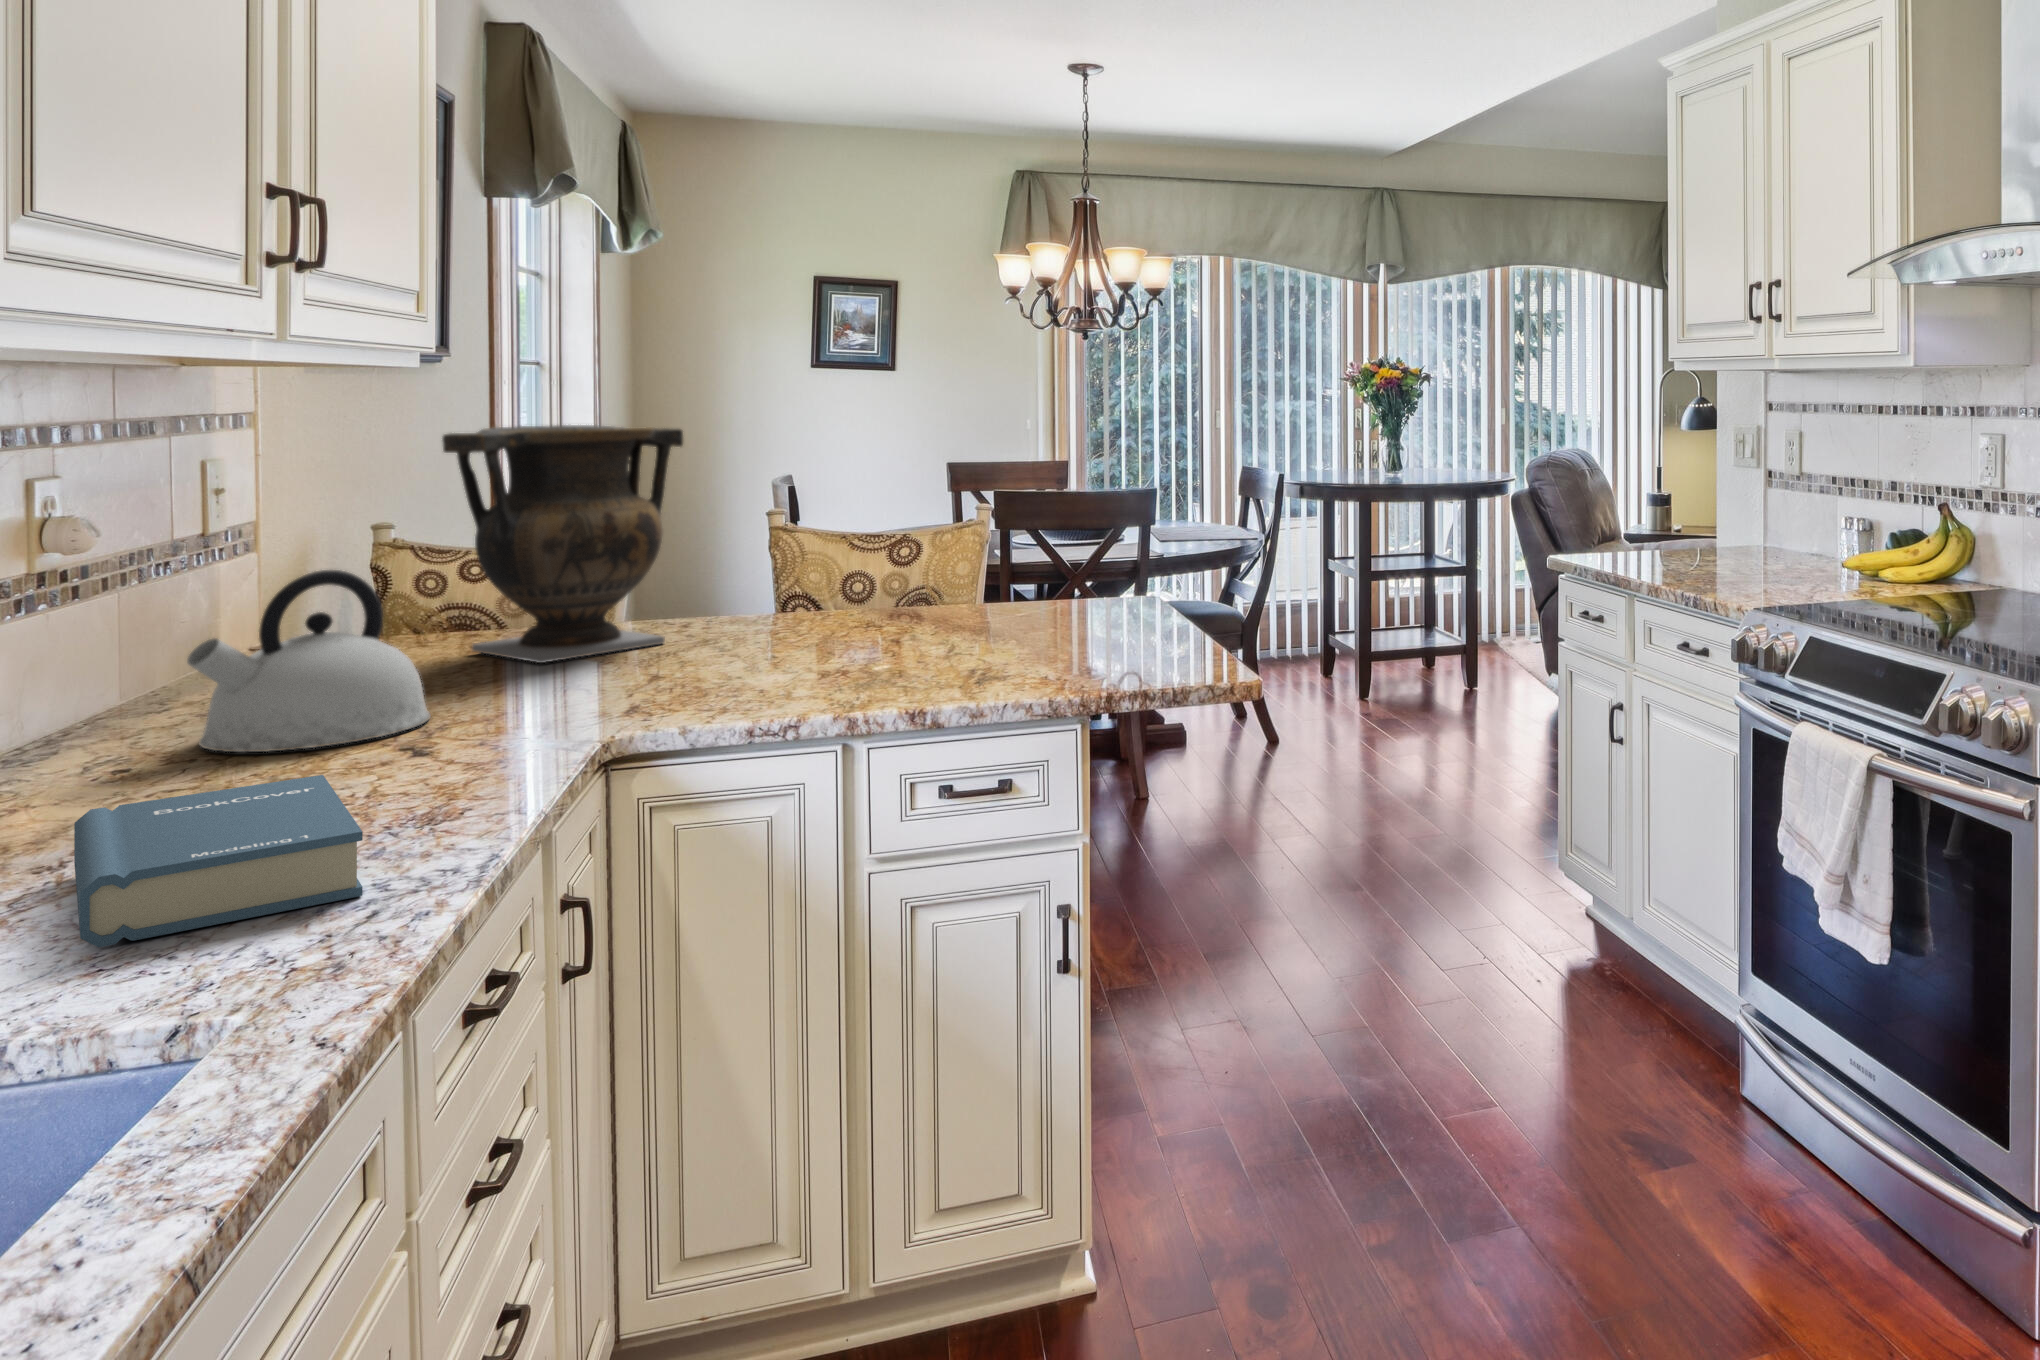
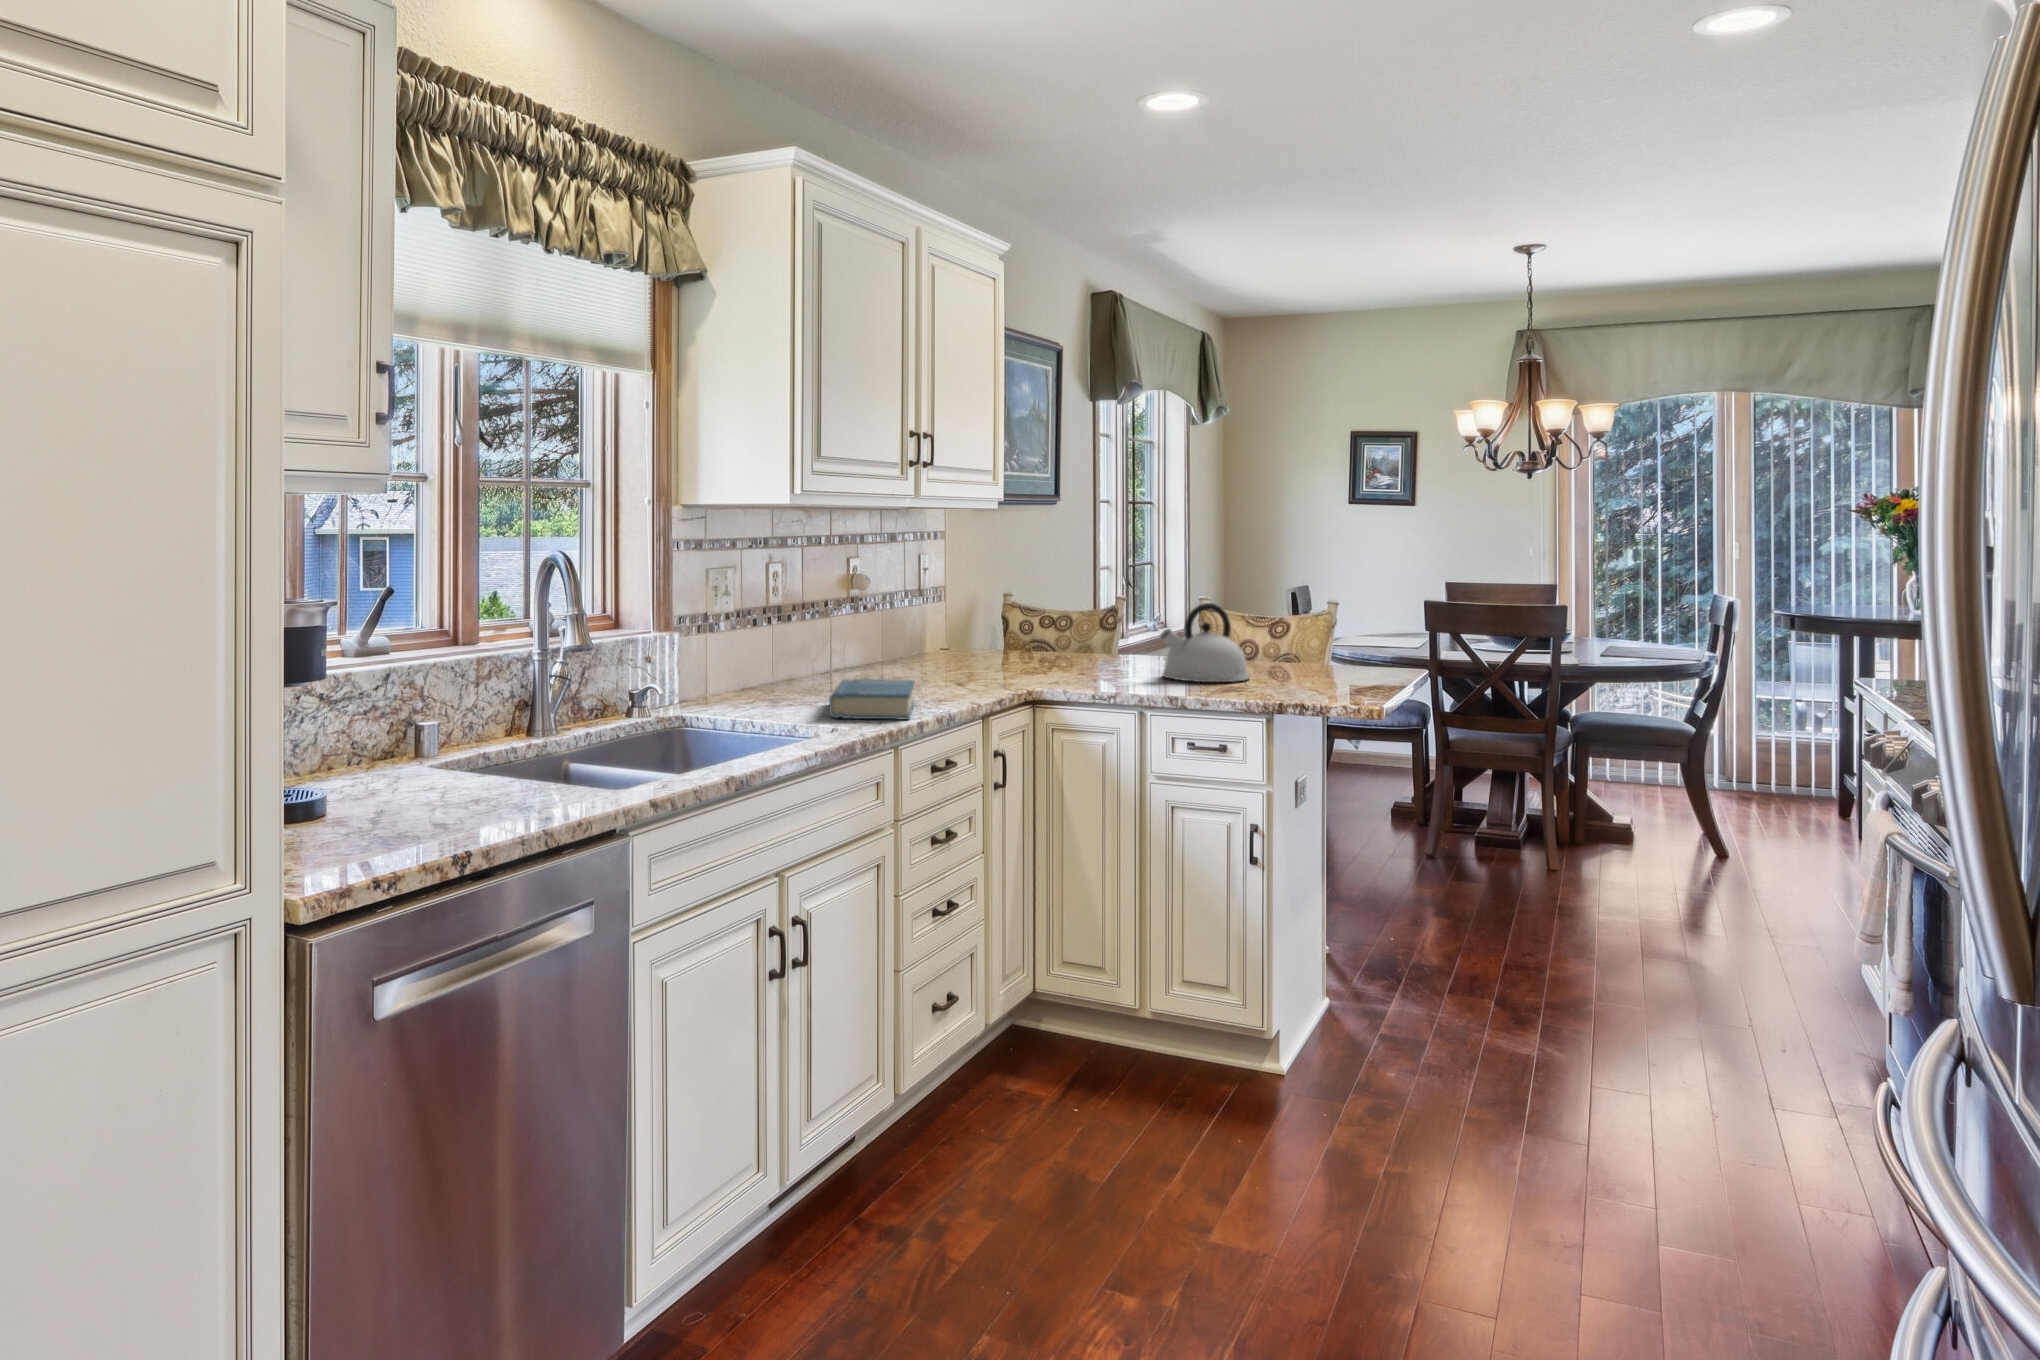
vase: present [442,425,683,663] -> none [1011,539,1126,664]
kettle: present [187,570,431,752] -> present [1160,603,1249,682]

